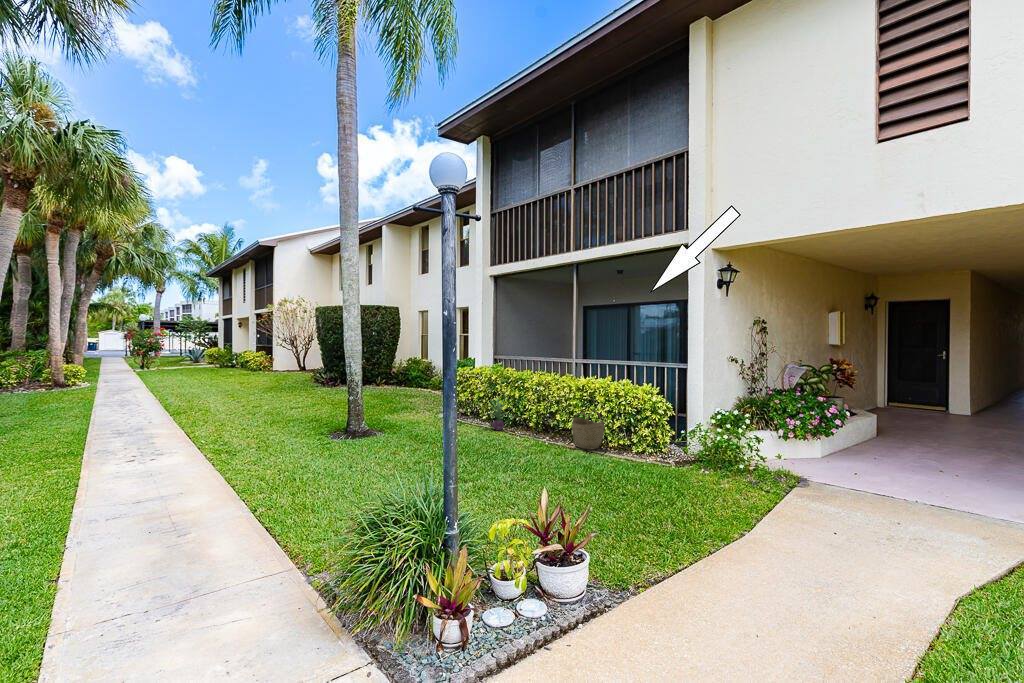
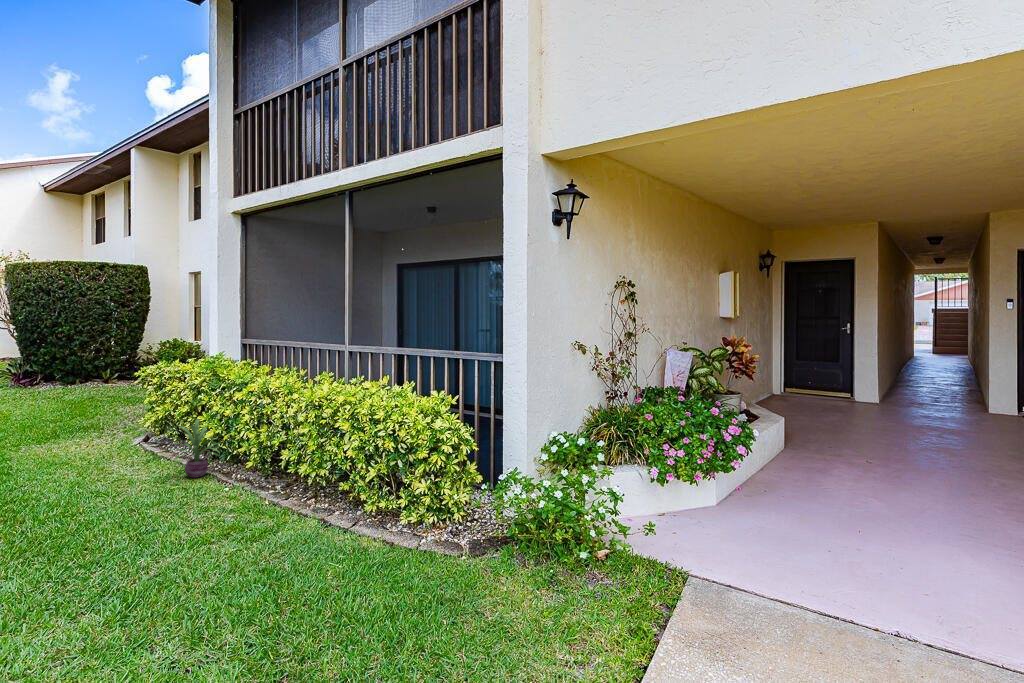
woven basket: present [572,414,604,450] -> none [295,446,354,522]

